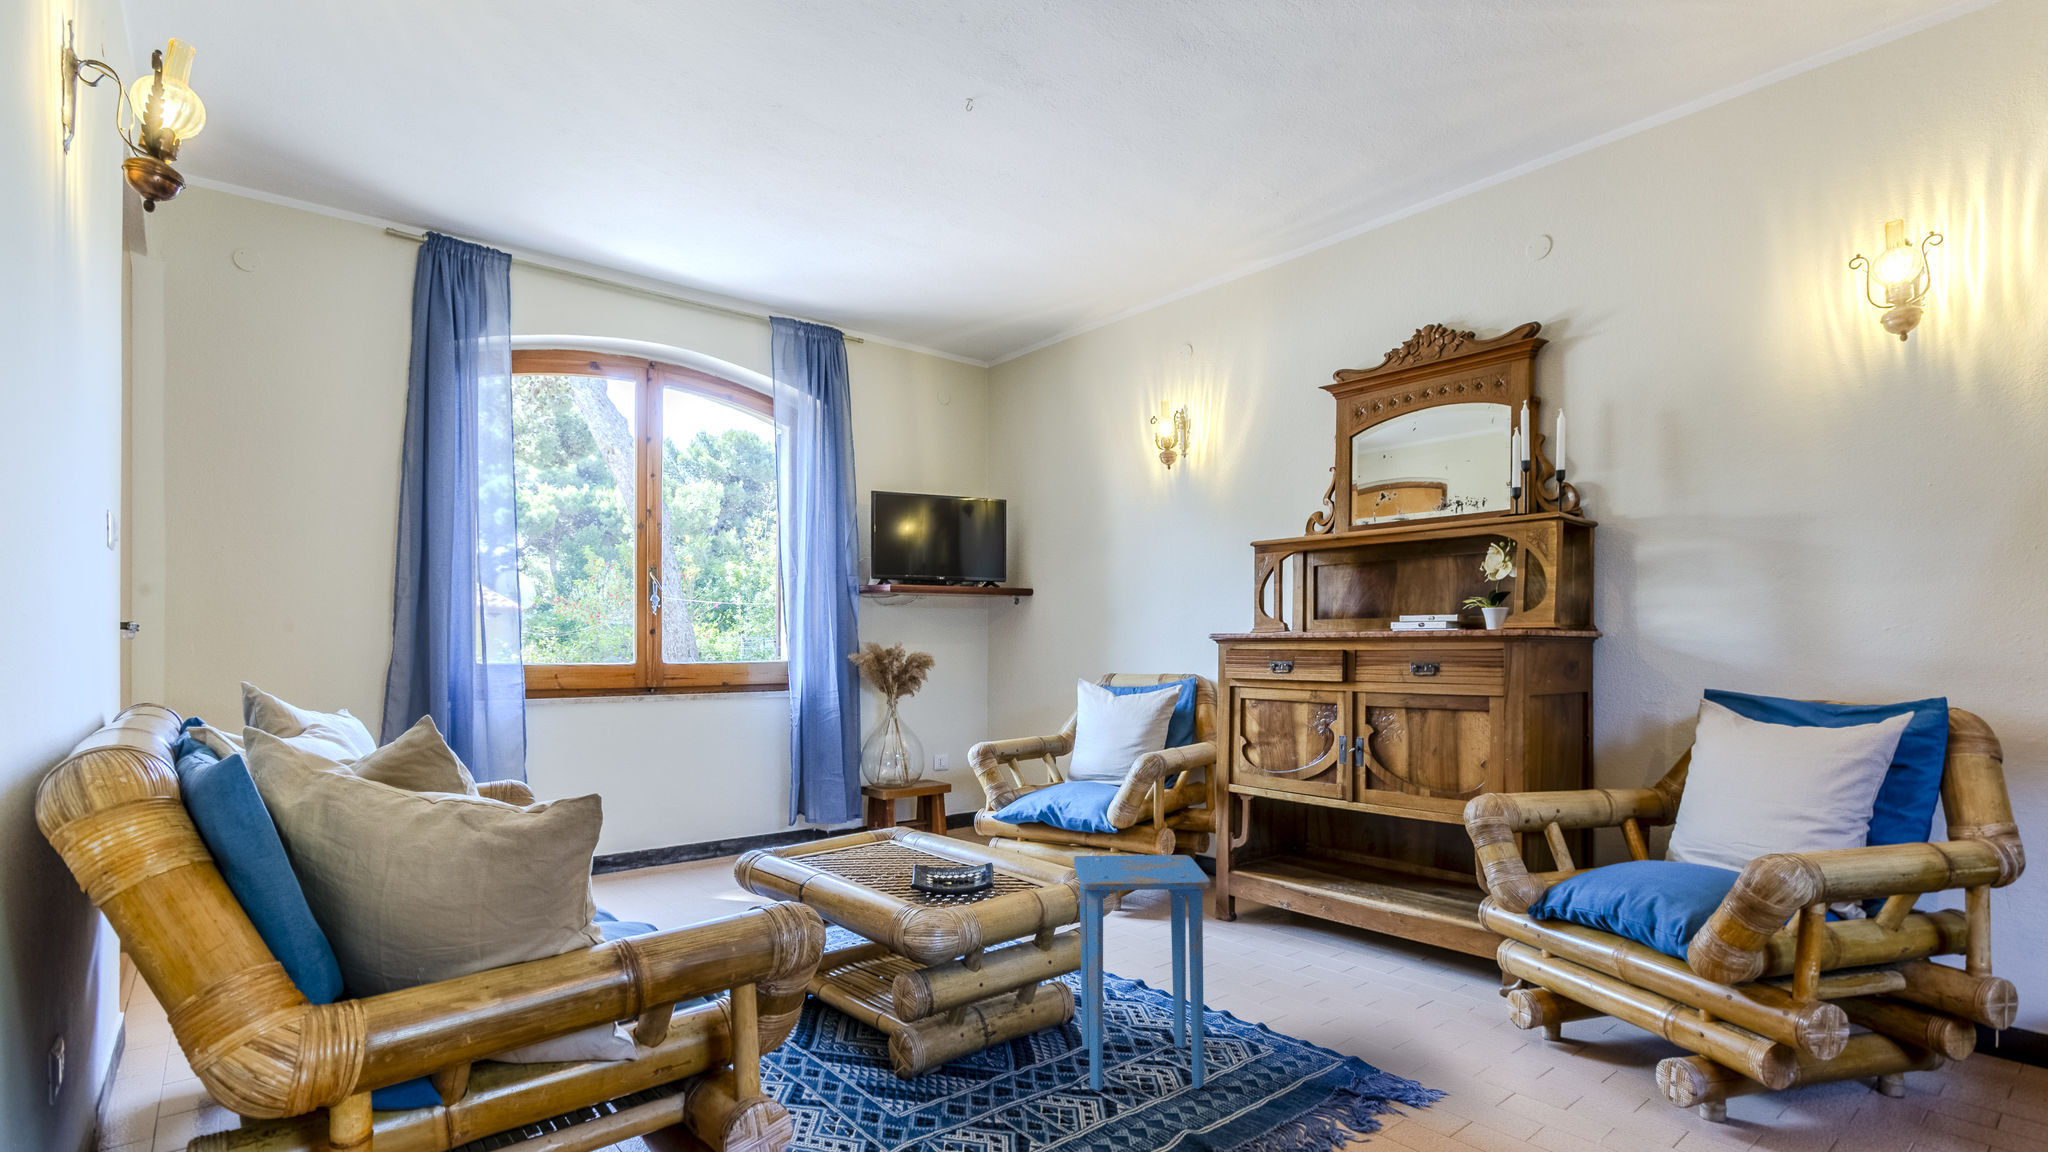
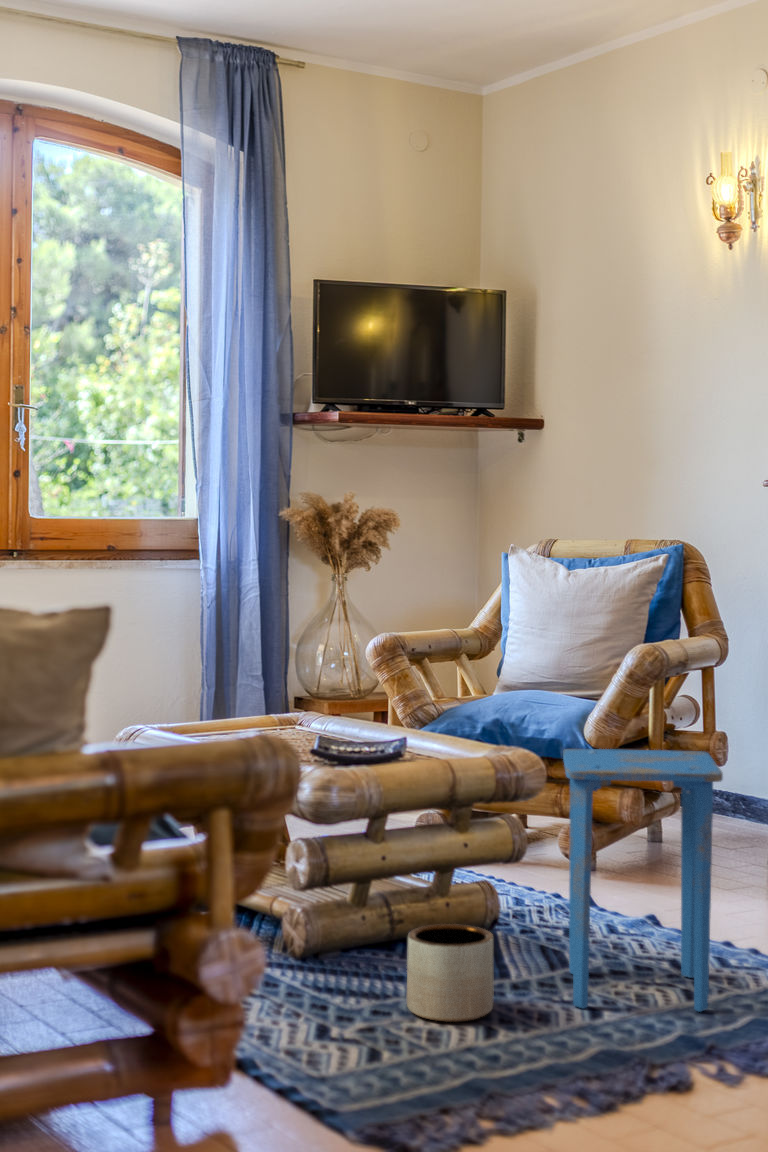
planter: none [948,1019,1022,1115] -> present [407,924,494,1022]

